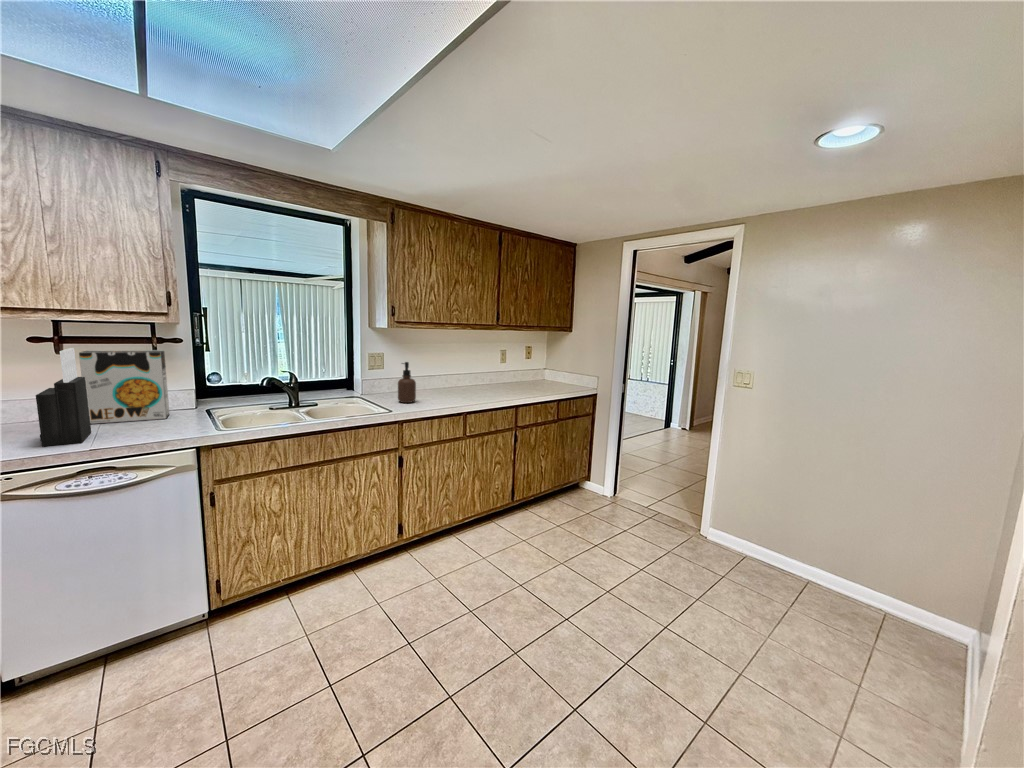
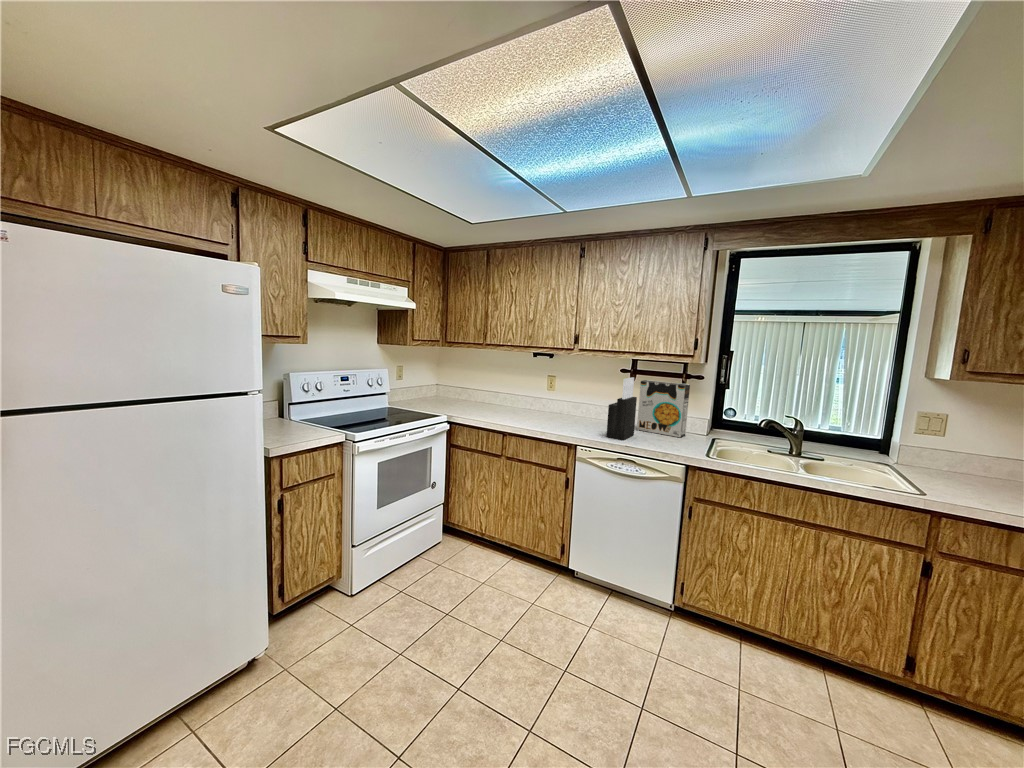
soap dispenser: present [398,362,416,403] -> none [953,432,995,494]

